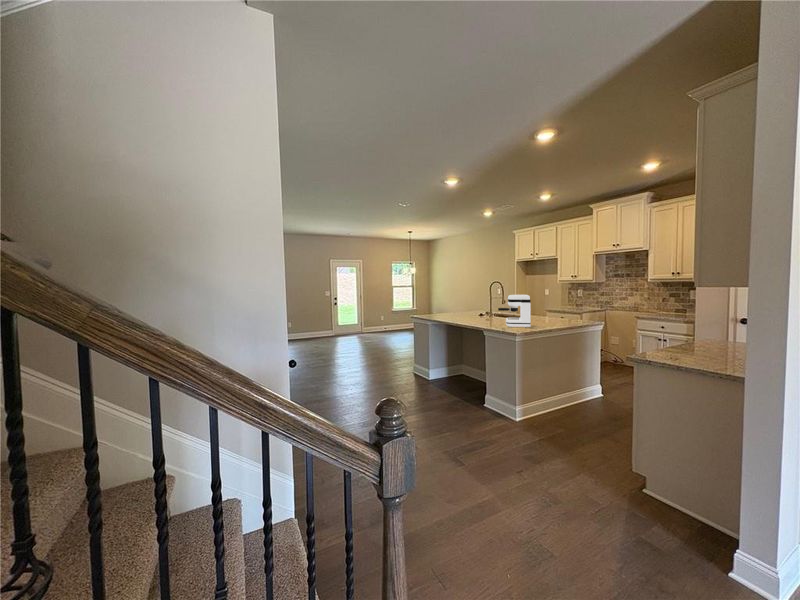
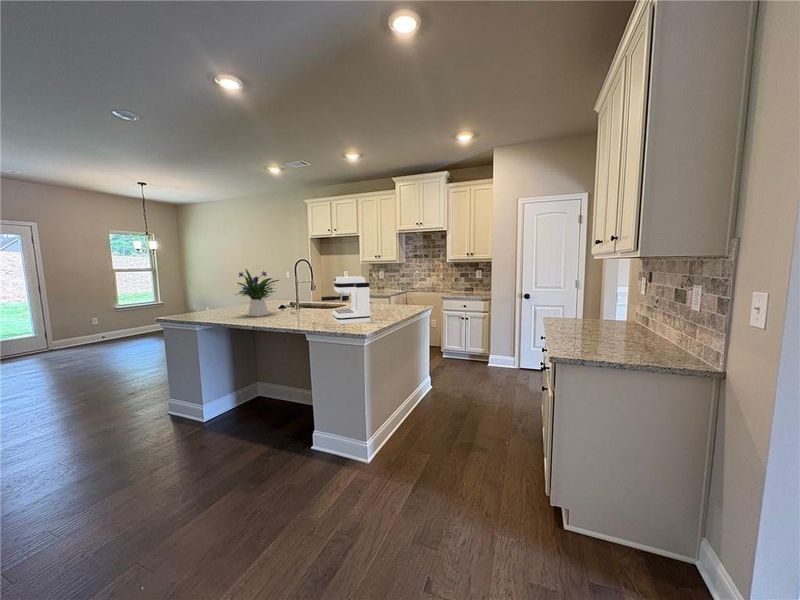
flower arrangement: none [448,289,477,319] -> present [236,269,279,317]

